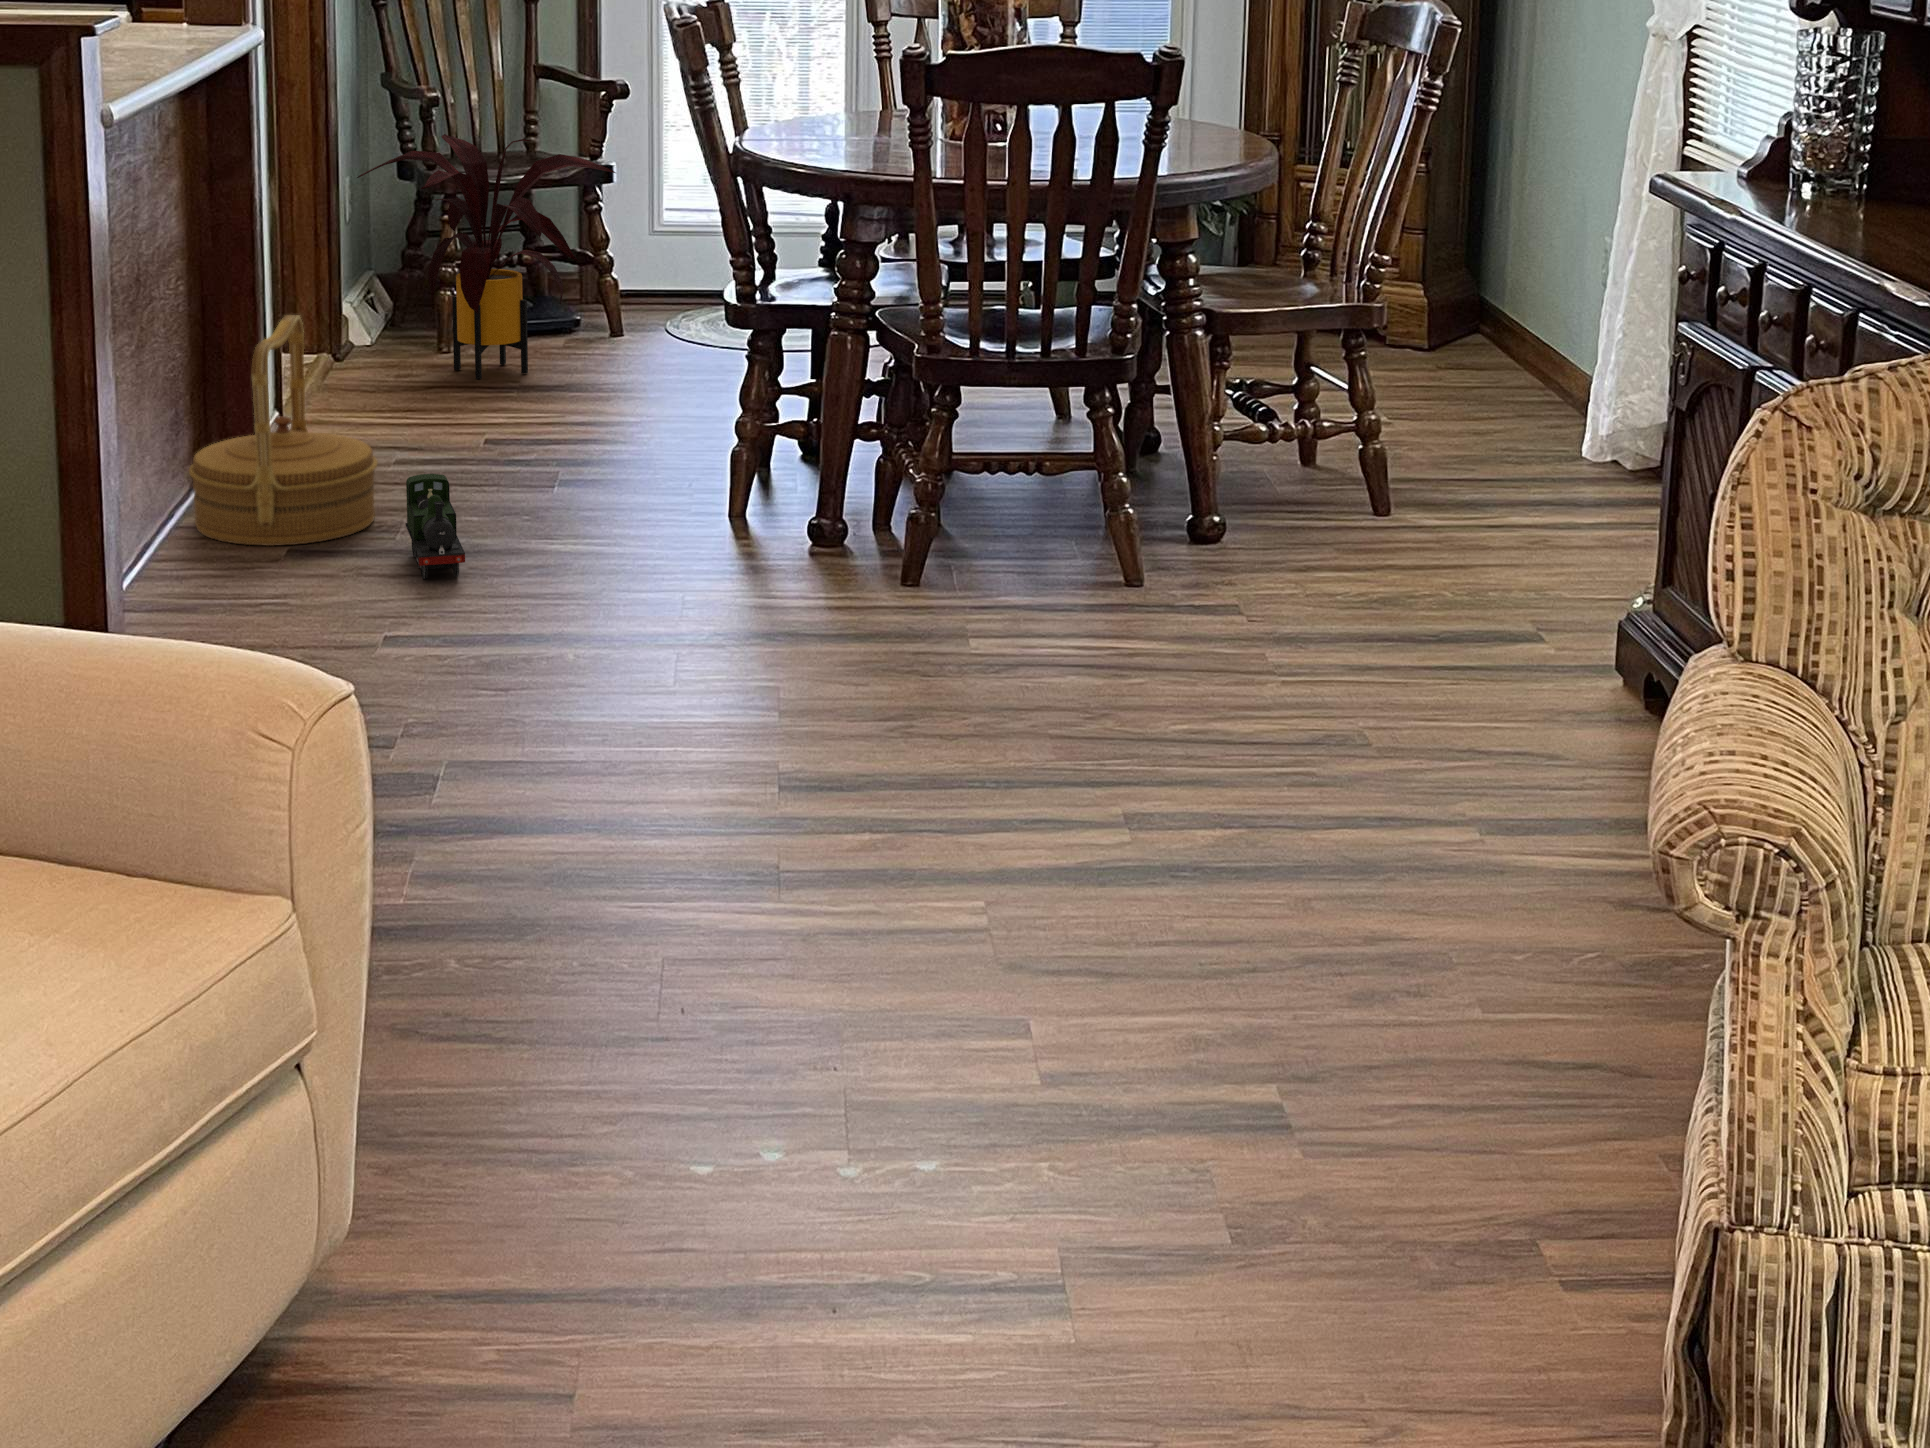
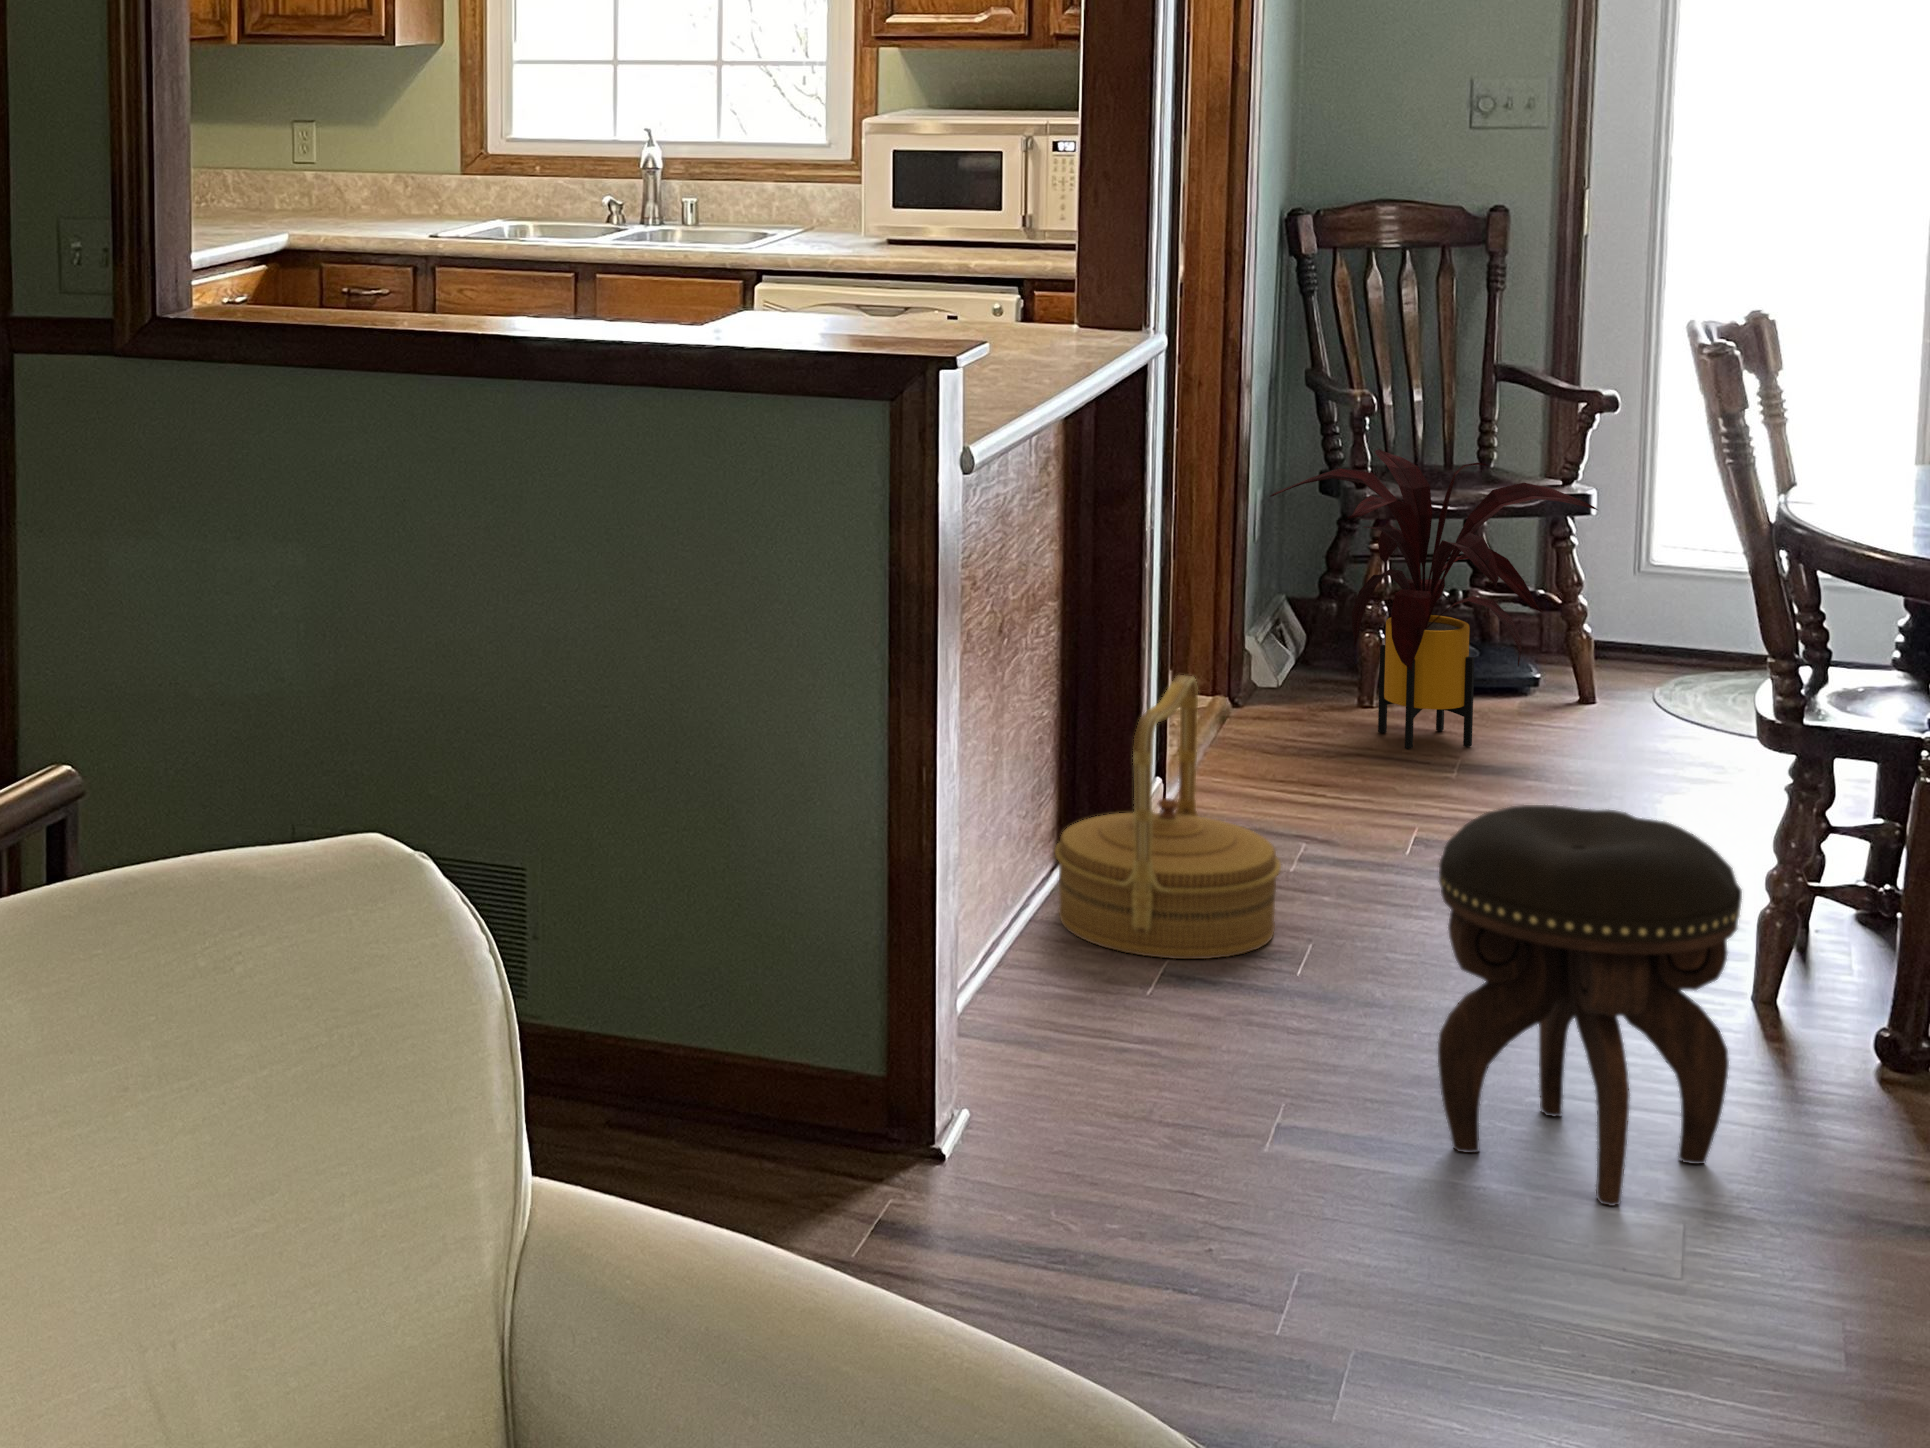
footstool: none [496,370,712,660] -> present [1438,805,1742,1206]
toy train: present [405,474,465,579] -> none [1313,896,1389,1036]

